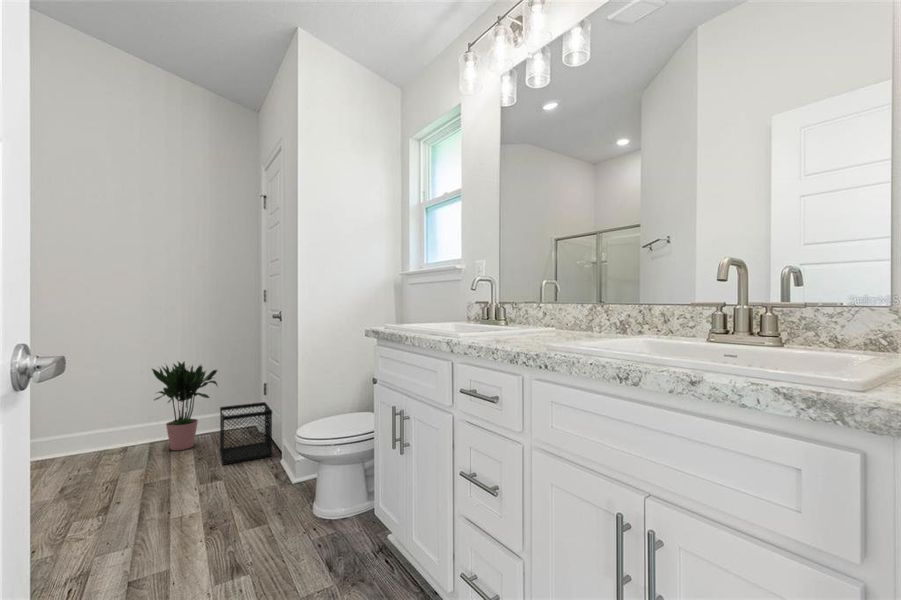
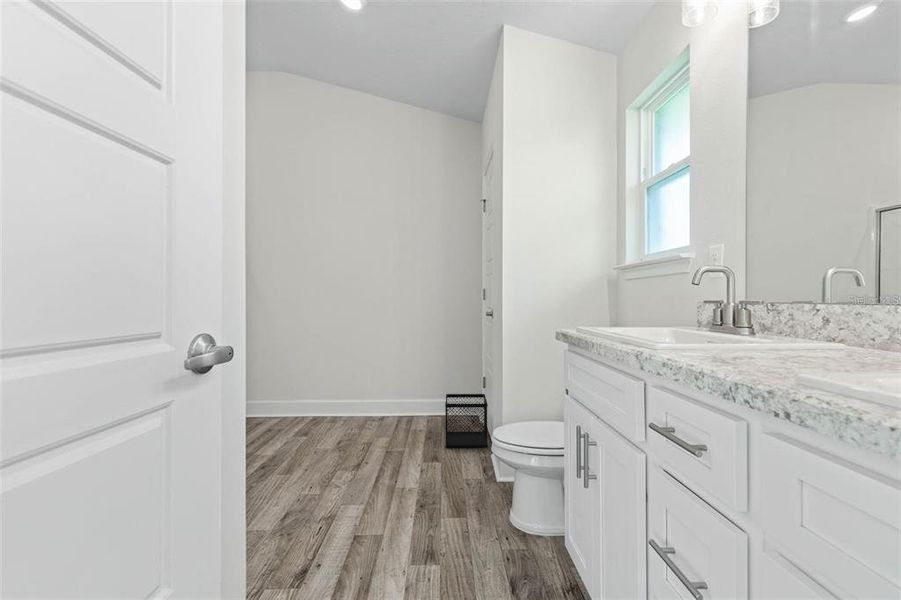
potted plant: present [152,362,217,450] -> none [397,349,450,427]

